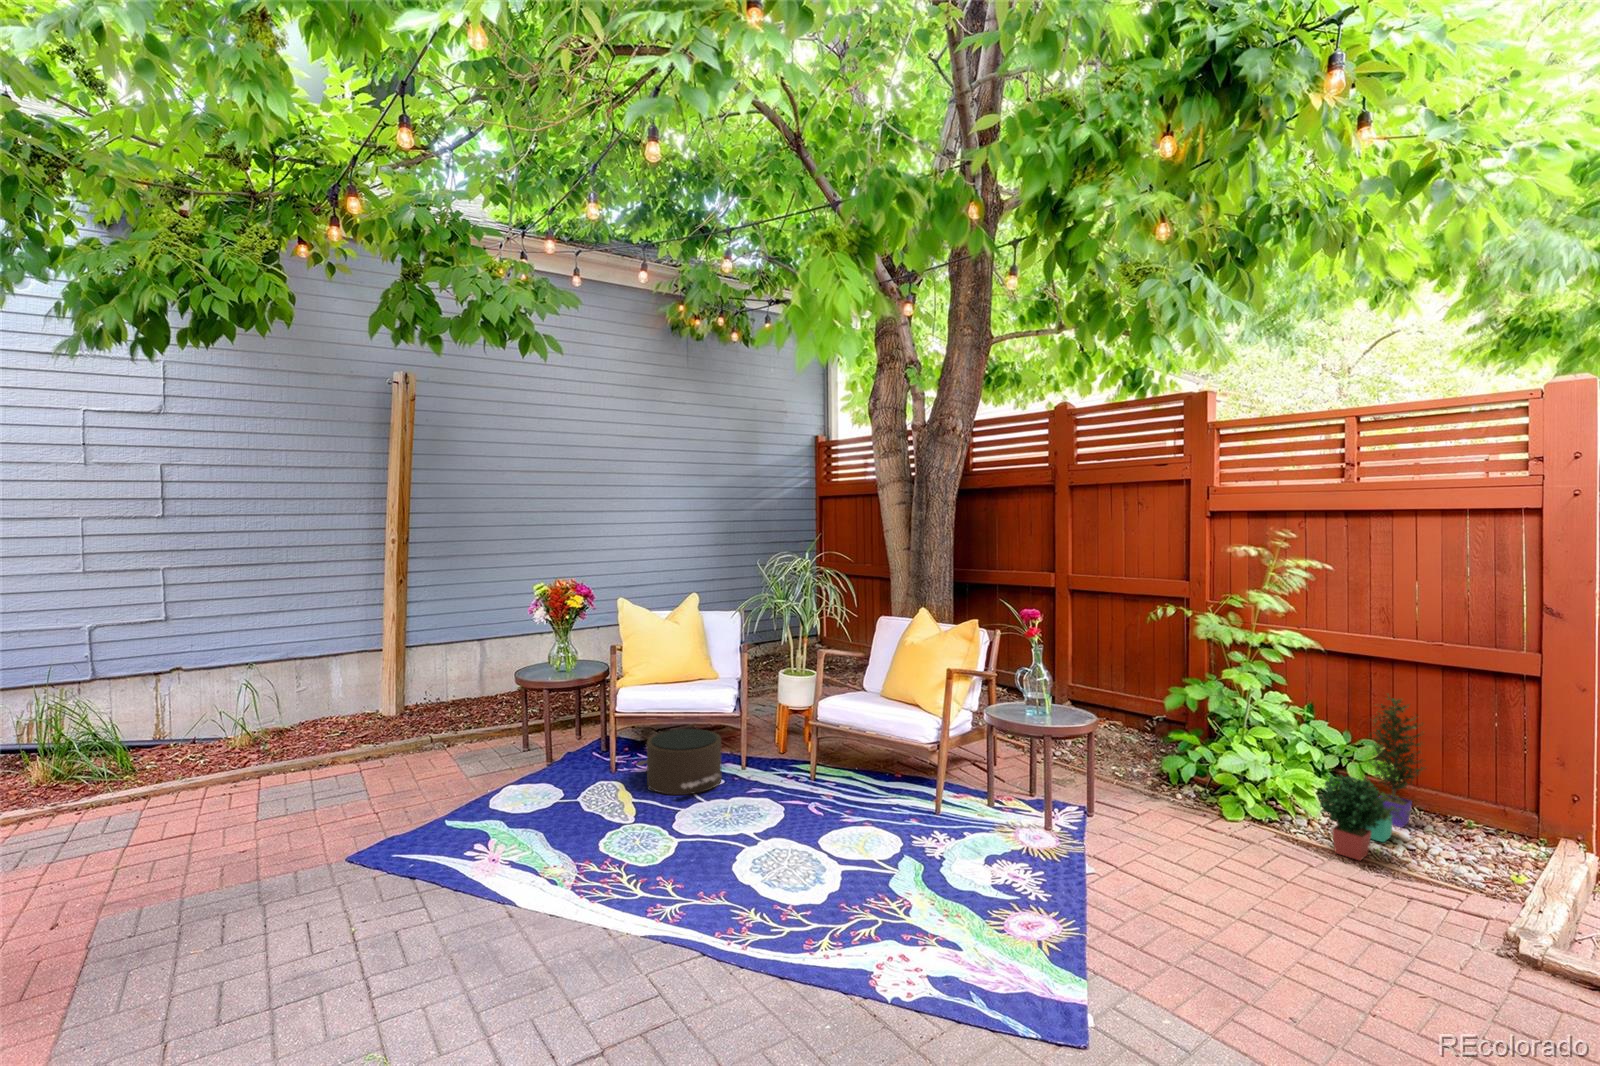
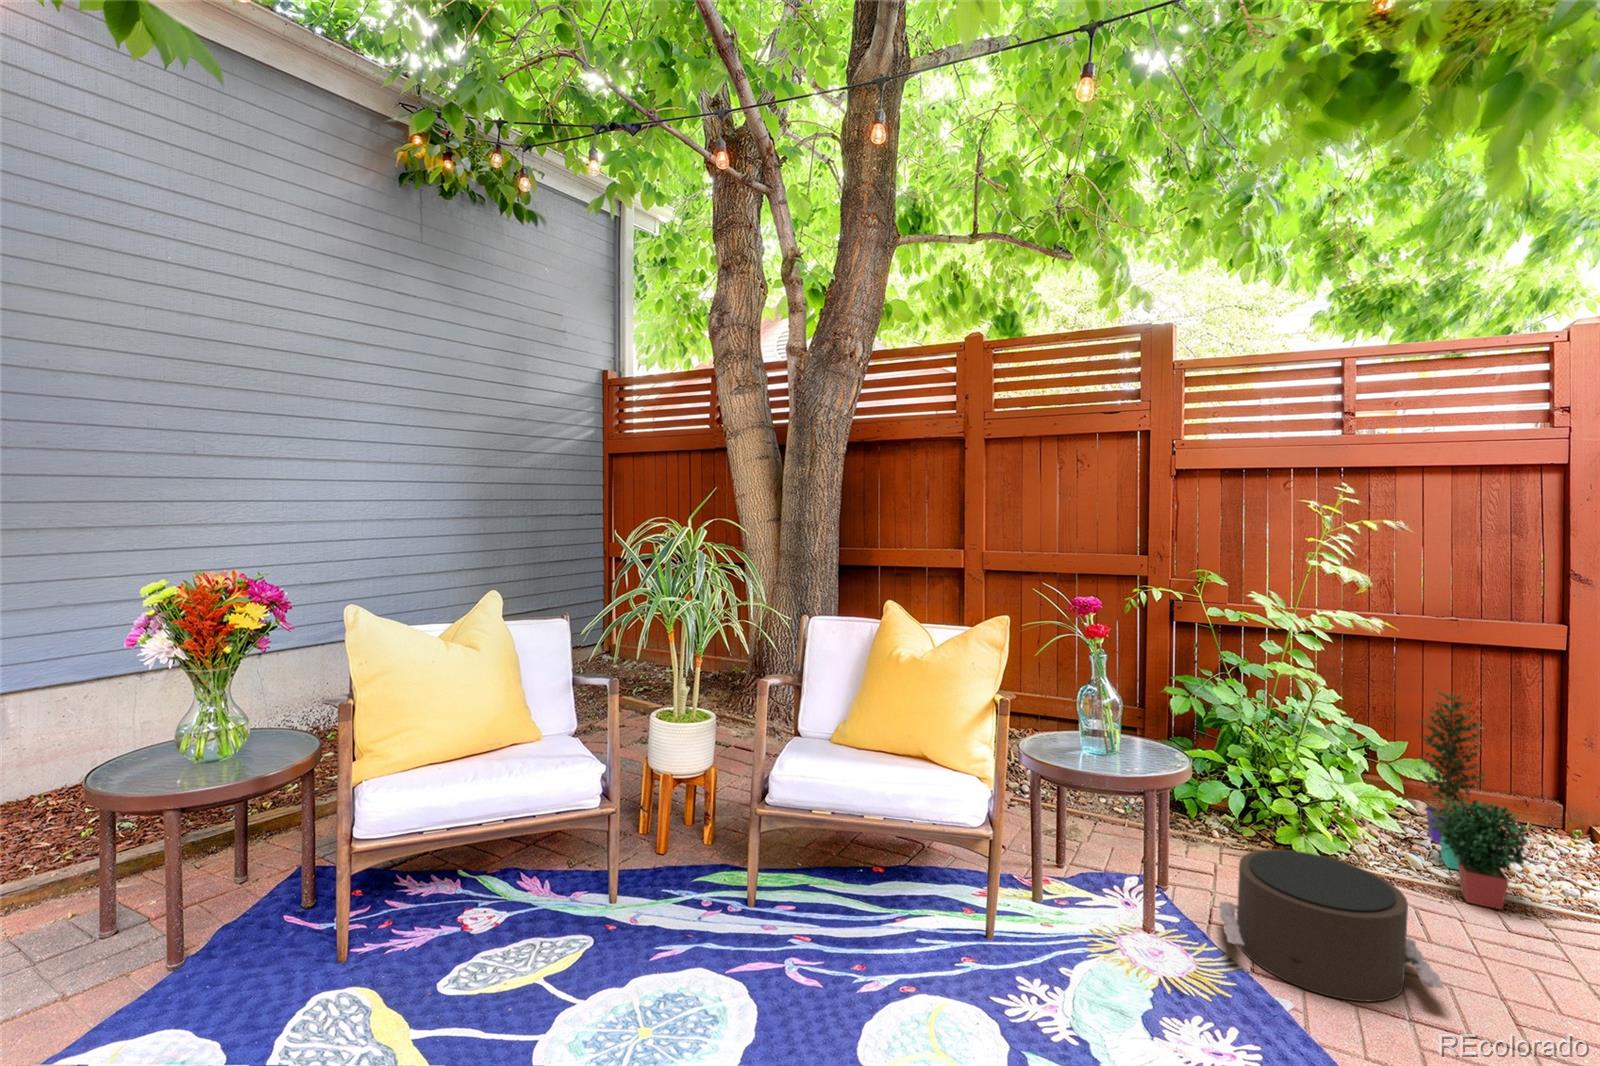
pouf: present [637,729,722,795] -> present [1220,849,1444,1002]

